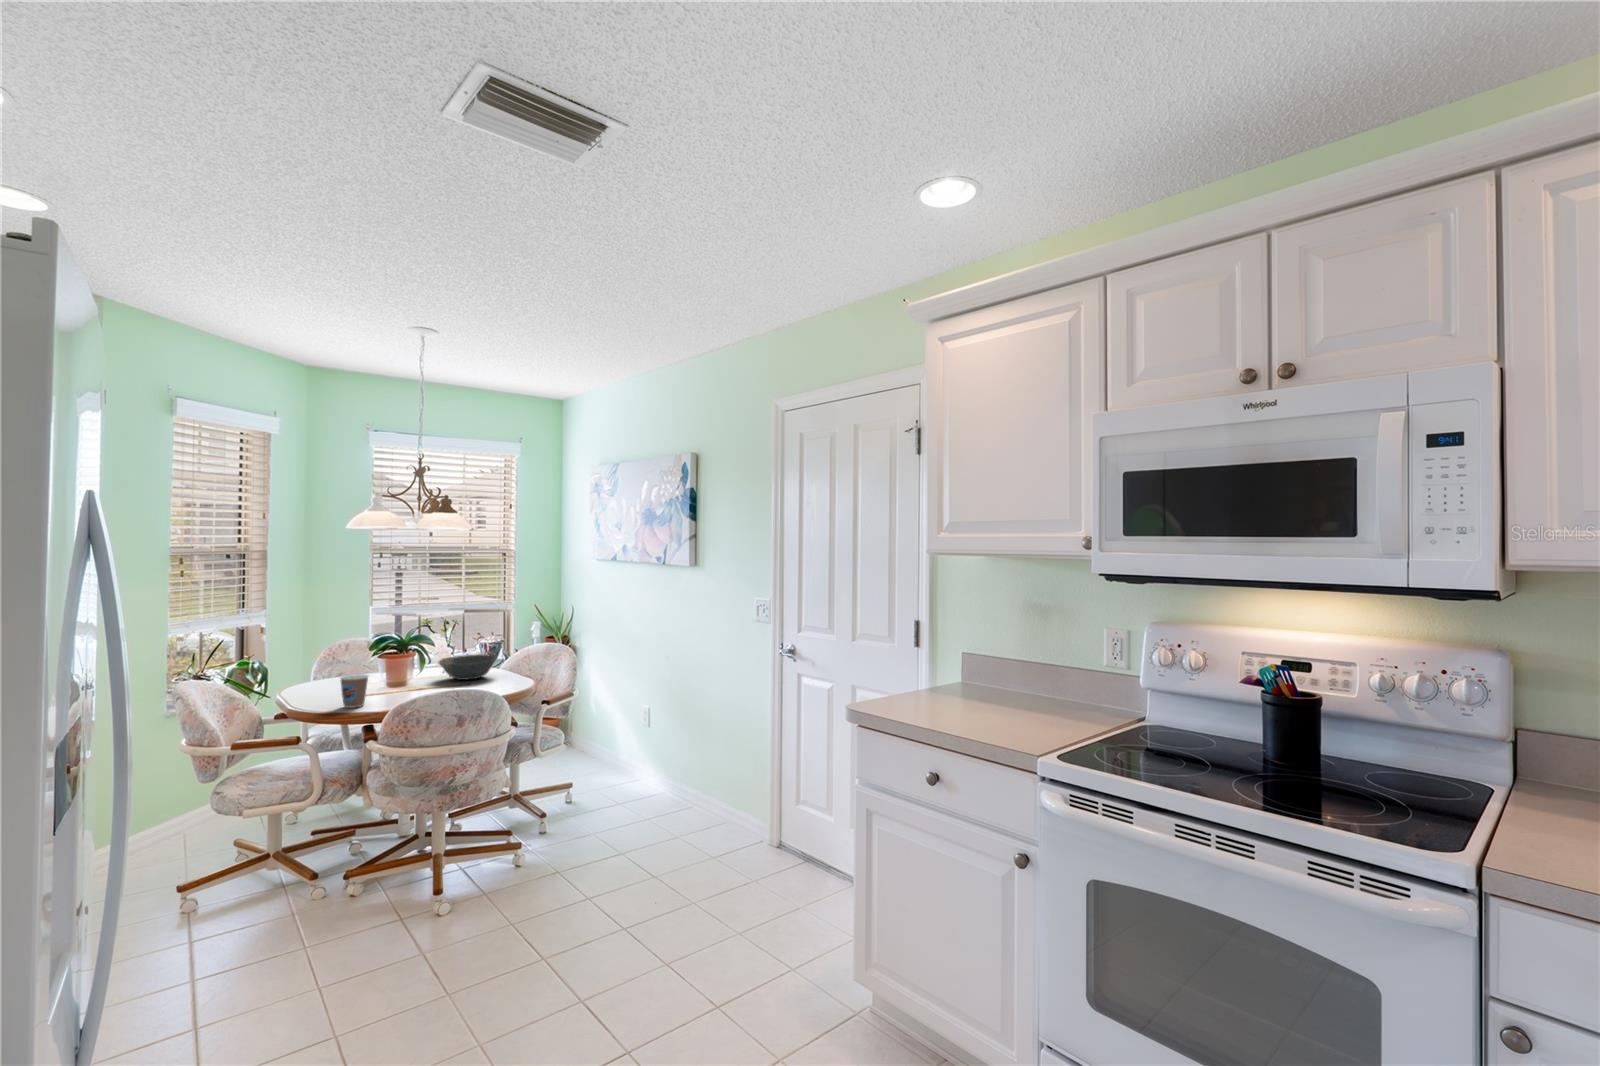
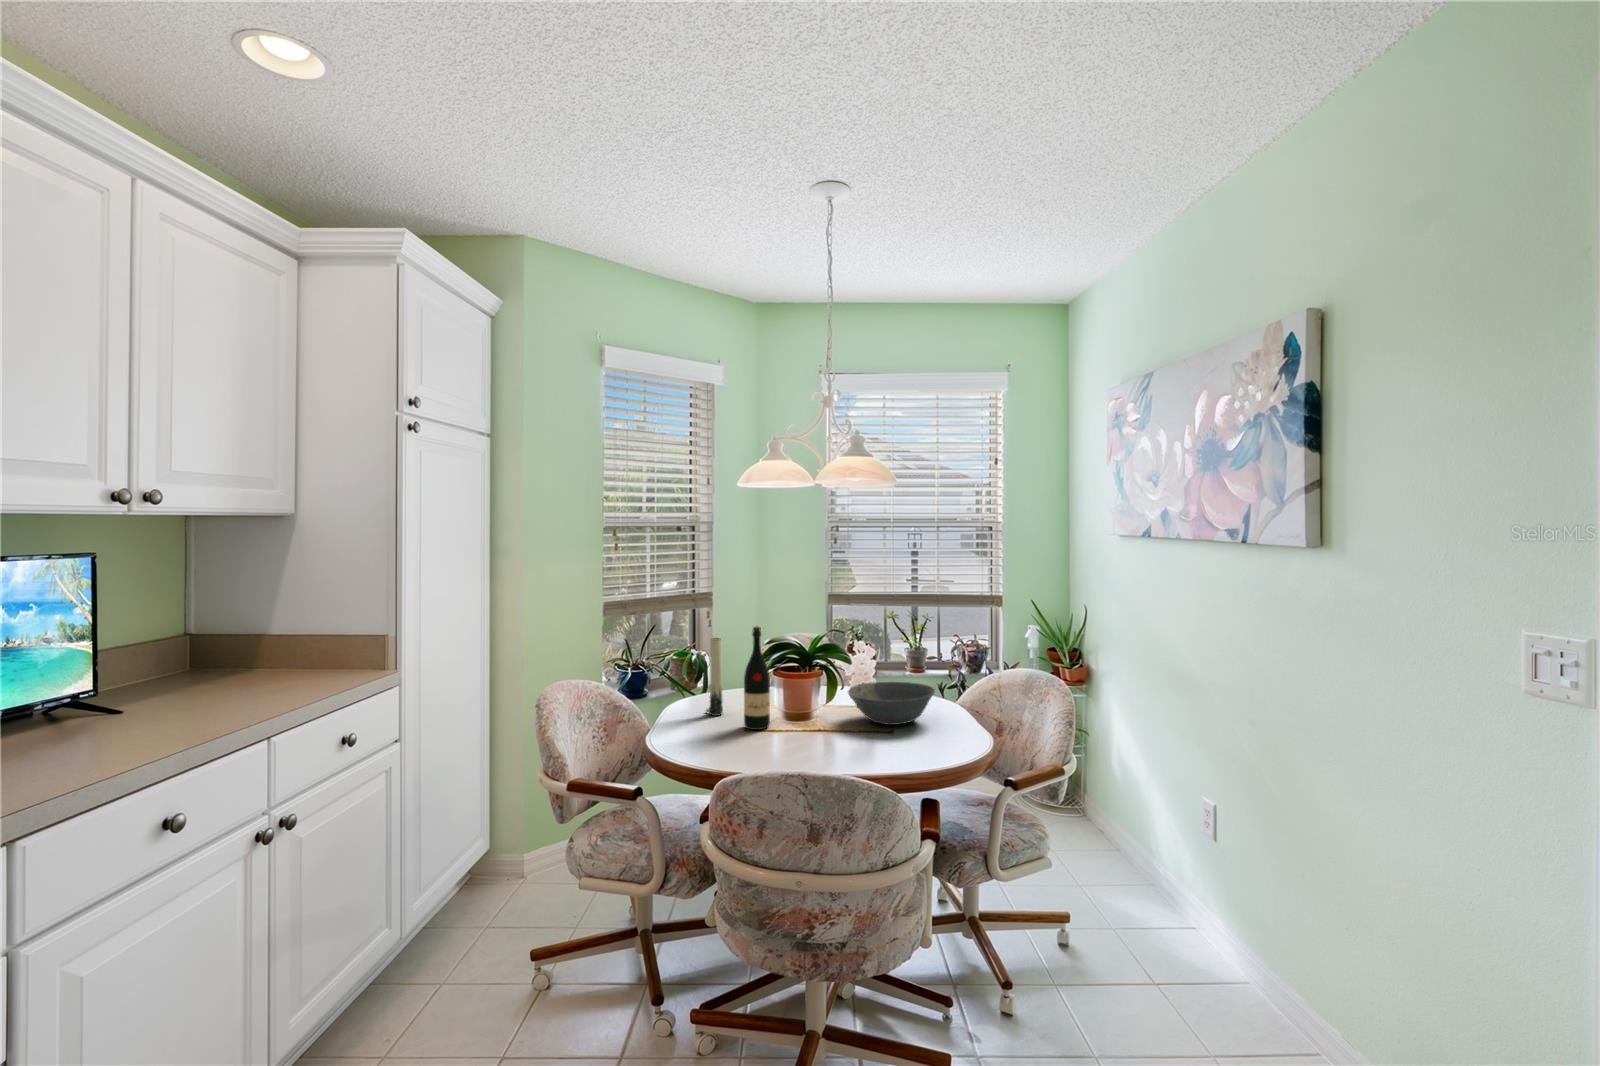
wine bottle: none [366,624,386,692] -> present [744,627,770,730]
candle: none [323,634,339,690] -> present [706,636,723,716]
coffee cup: present [340,674,368,708] -> none [680,706,720,760]

